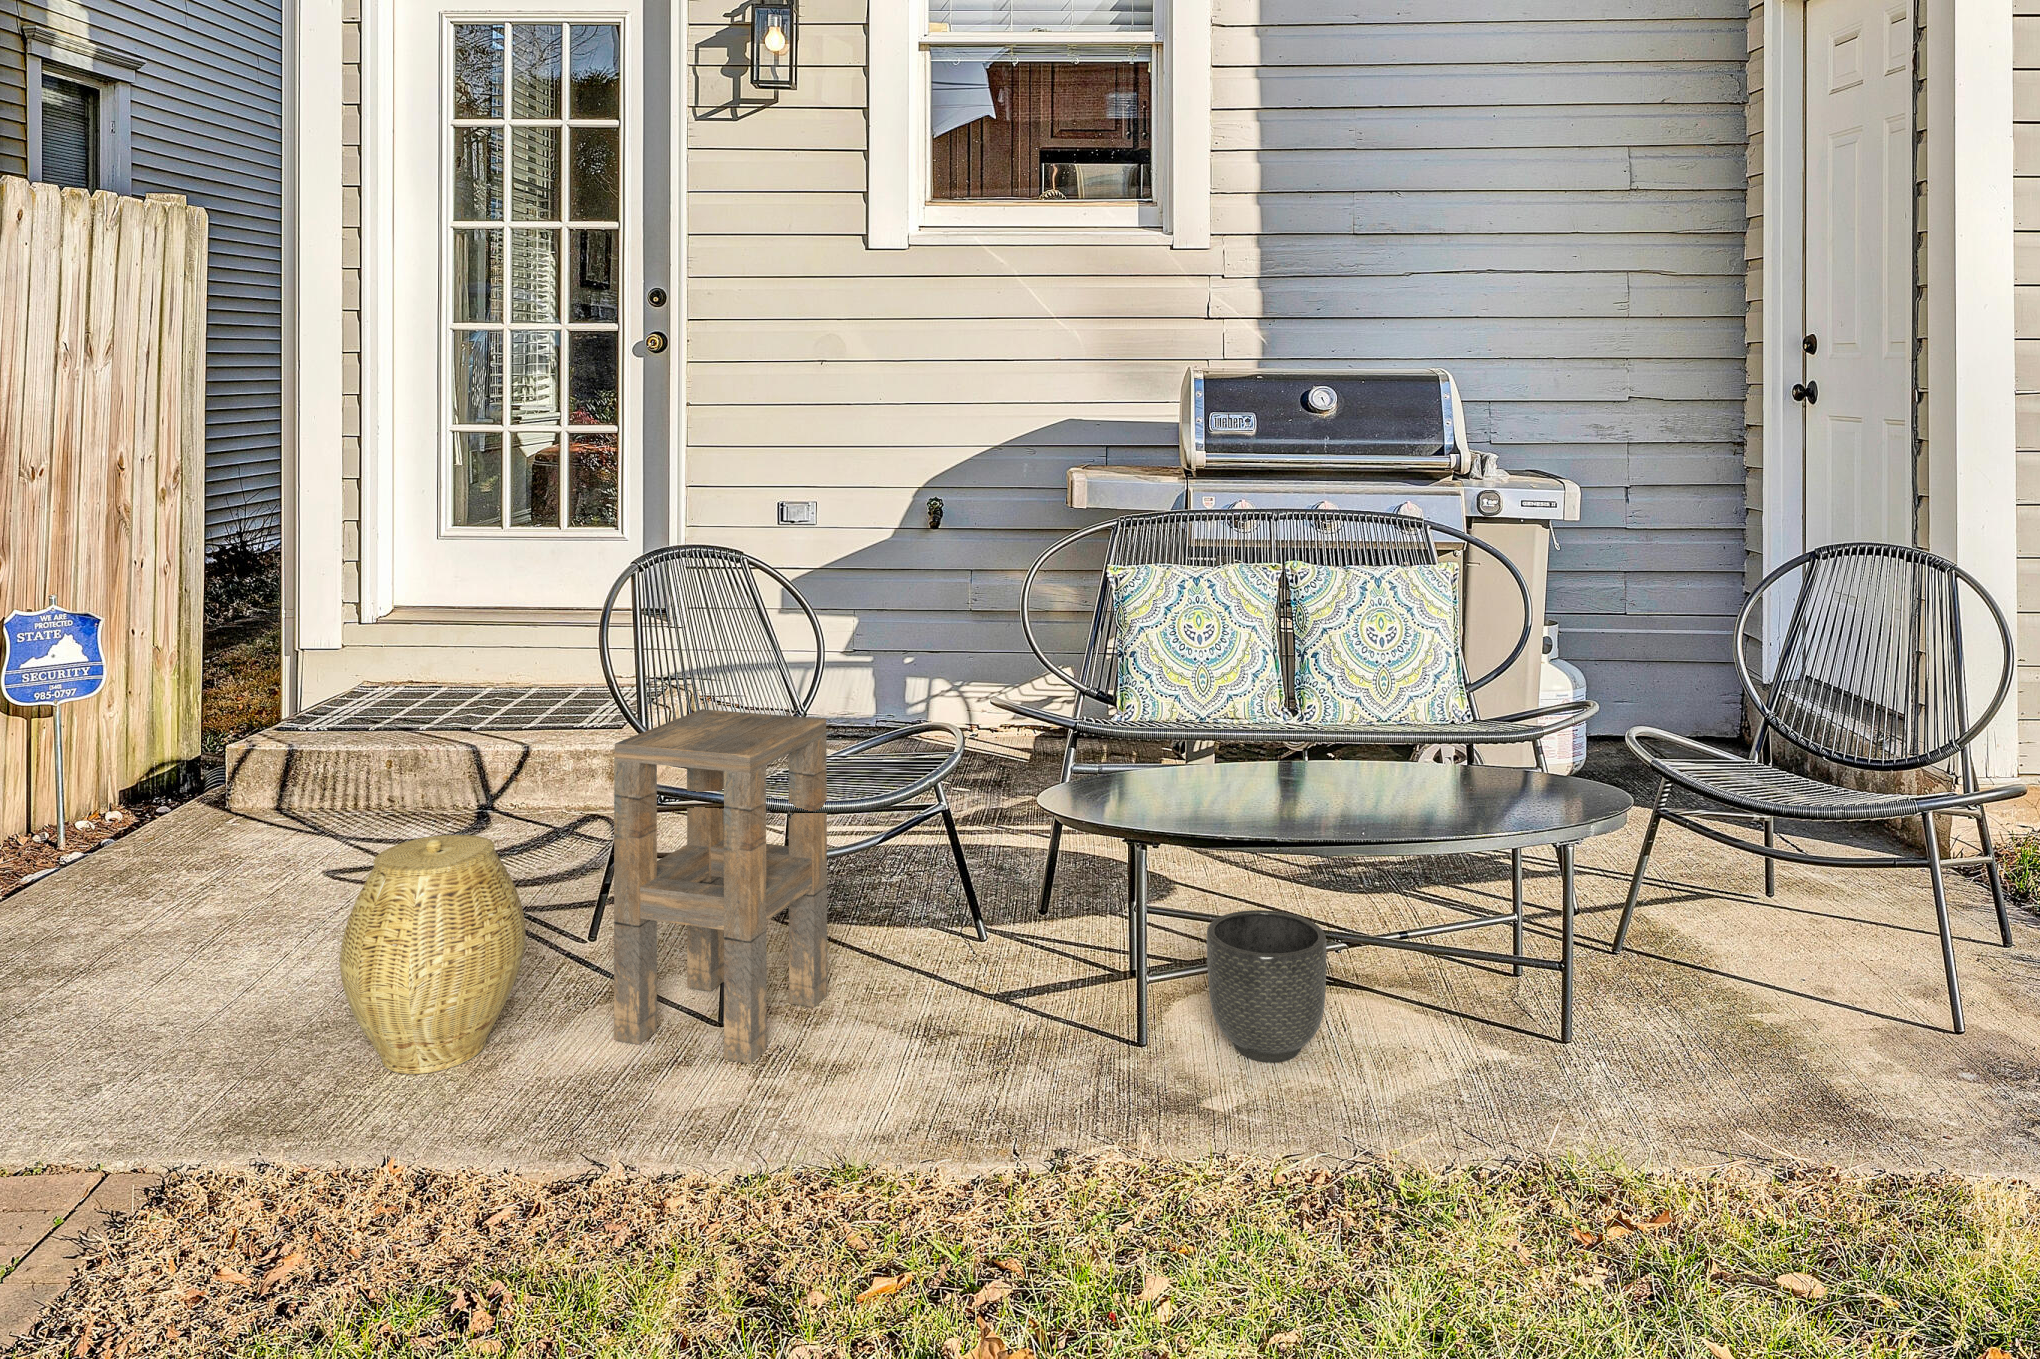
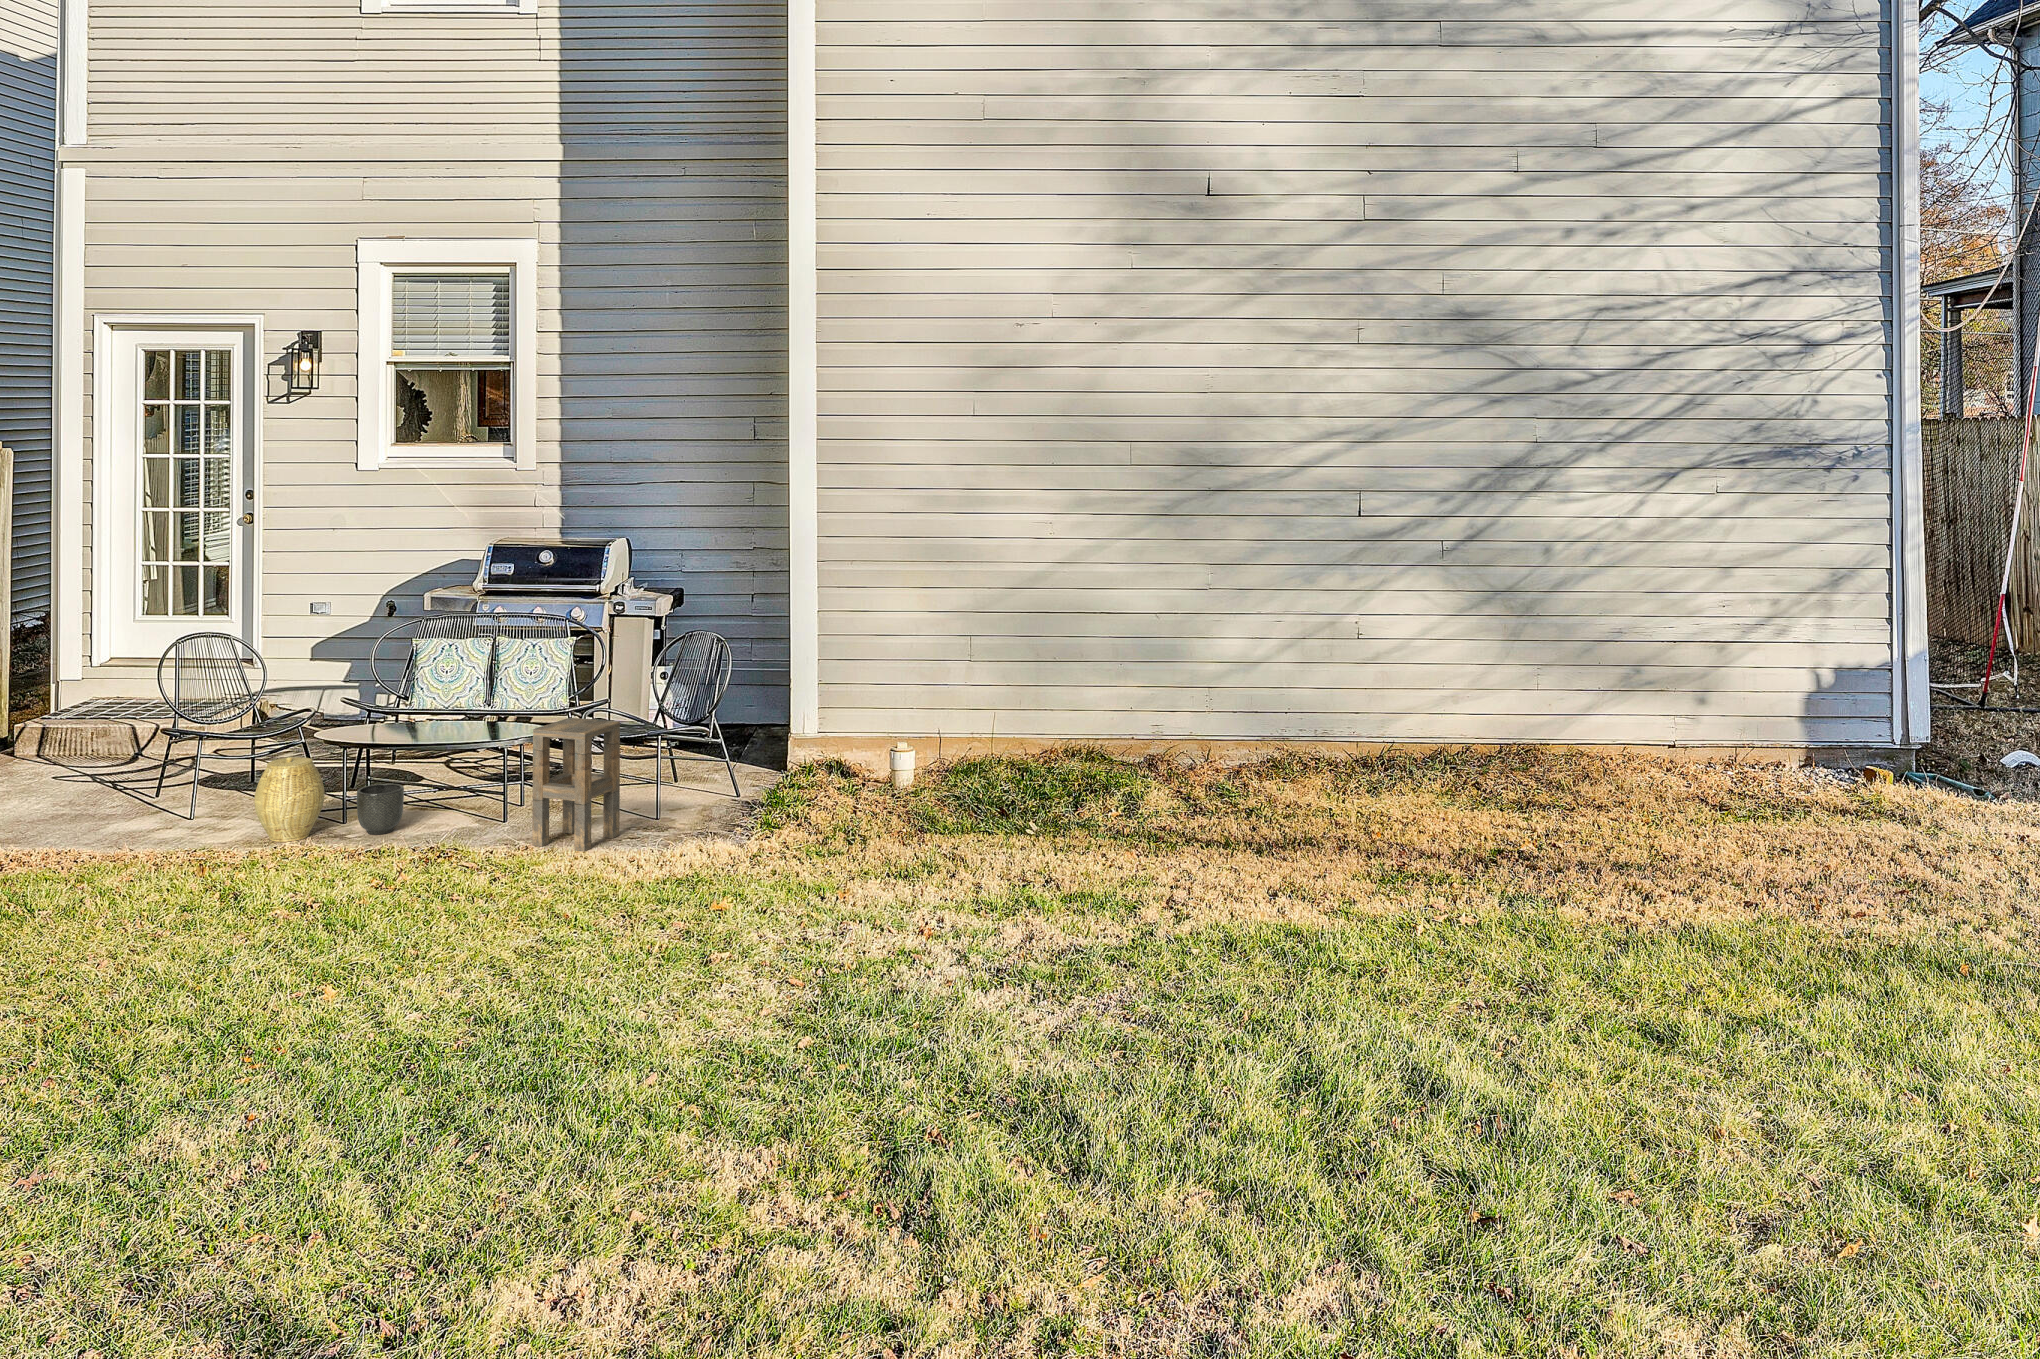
side table: present [614,709,827,1064] -> present [532,718,620,851]
woven basket: present [340,835,526,1074] -> present [254,757,325,842]

